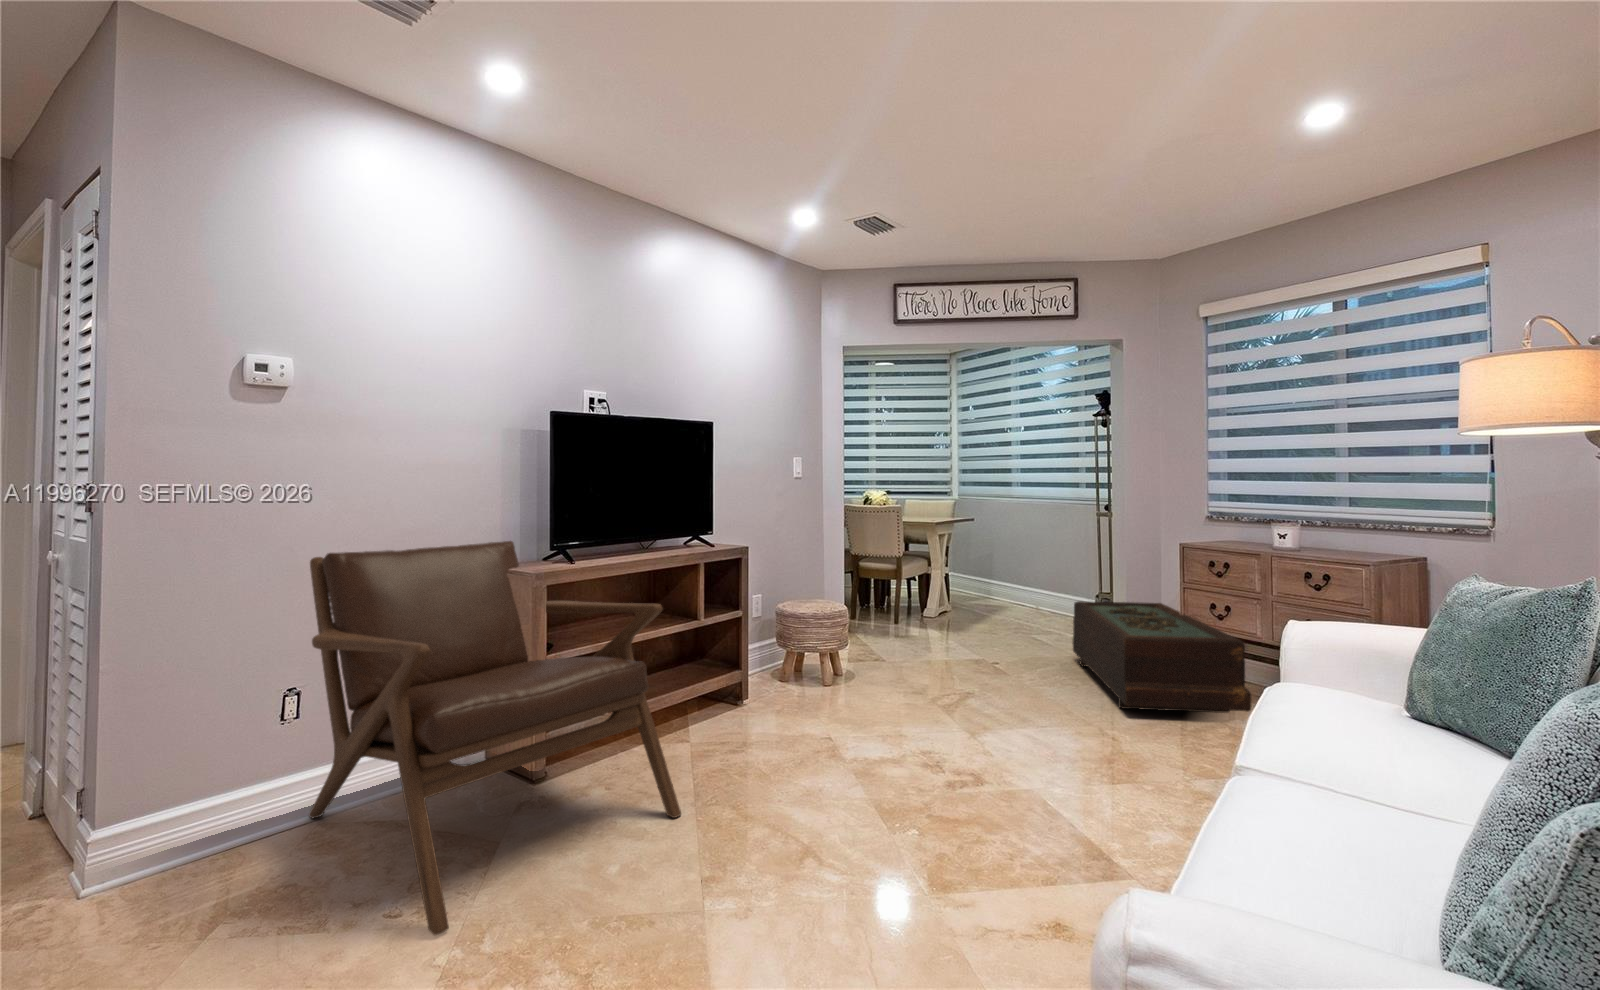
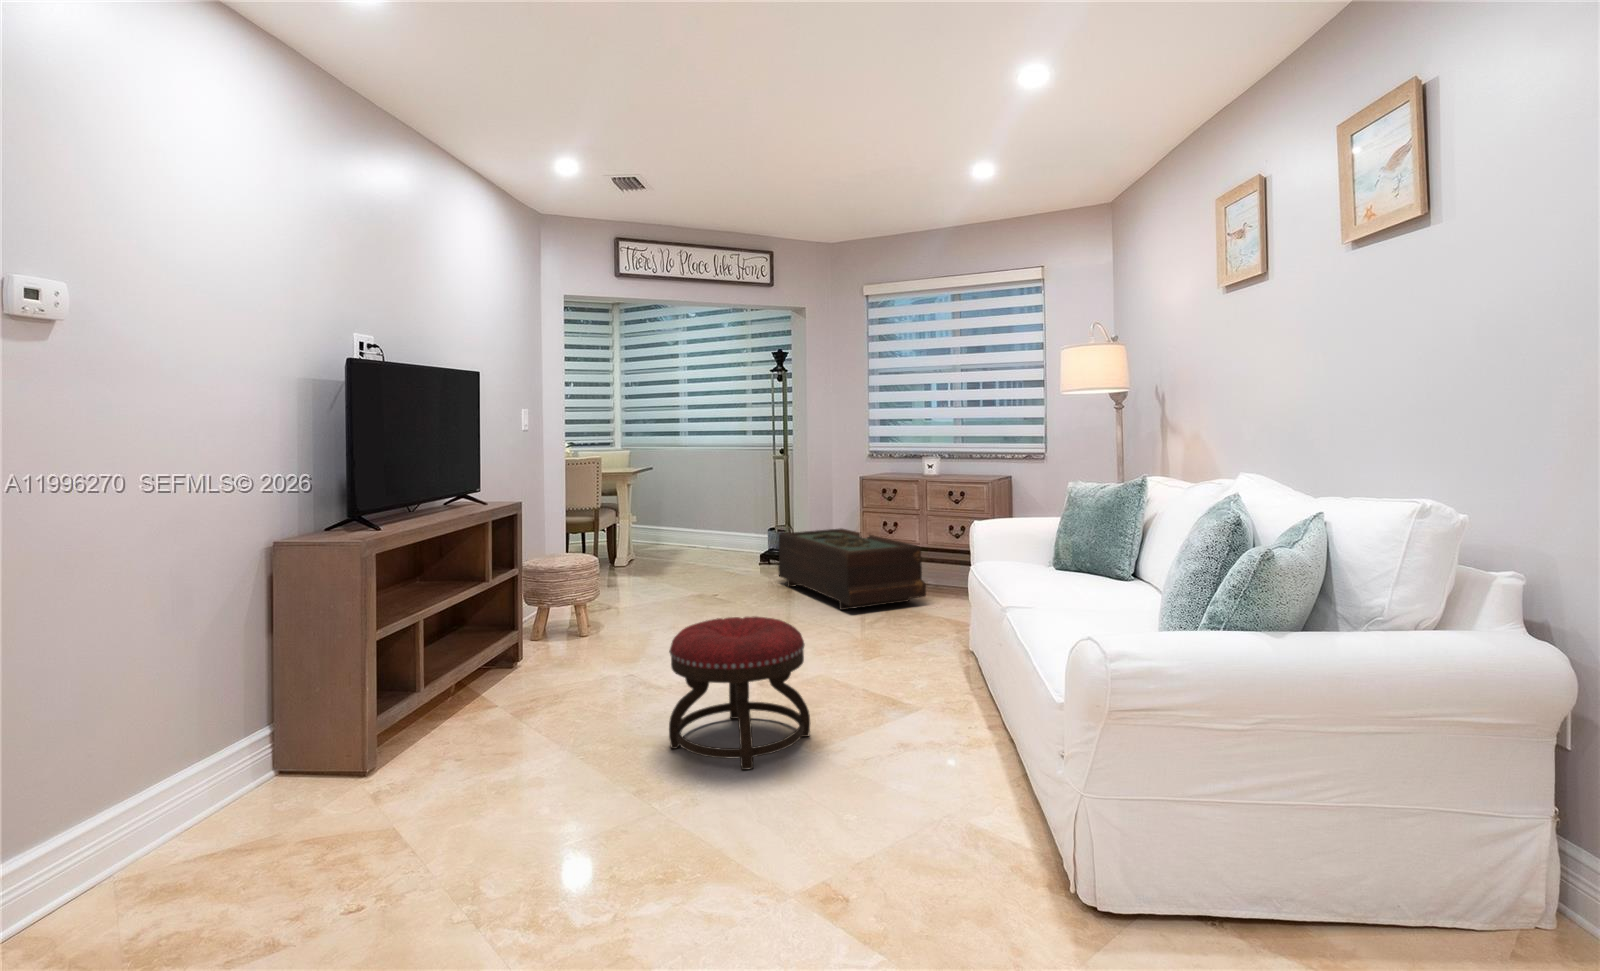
lounge chair: present [309,541,681,935] -> none [103,506,580,866]
ottoman: none [746,705,919,917] -> present [669,616,810,770]

